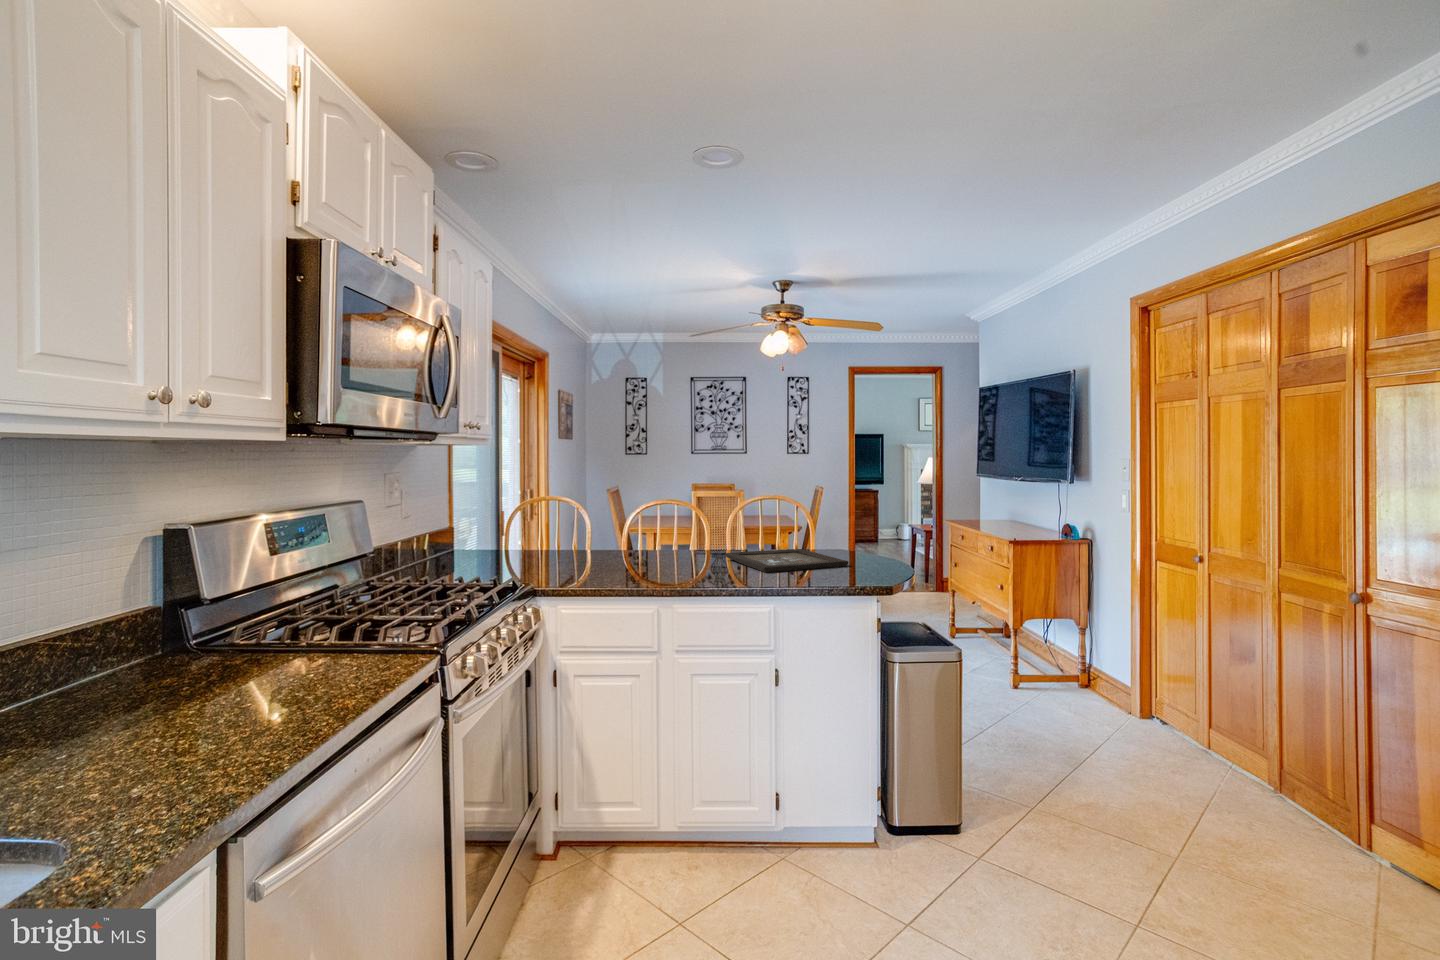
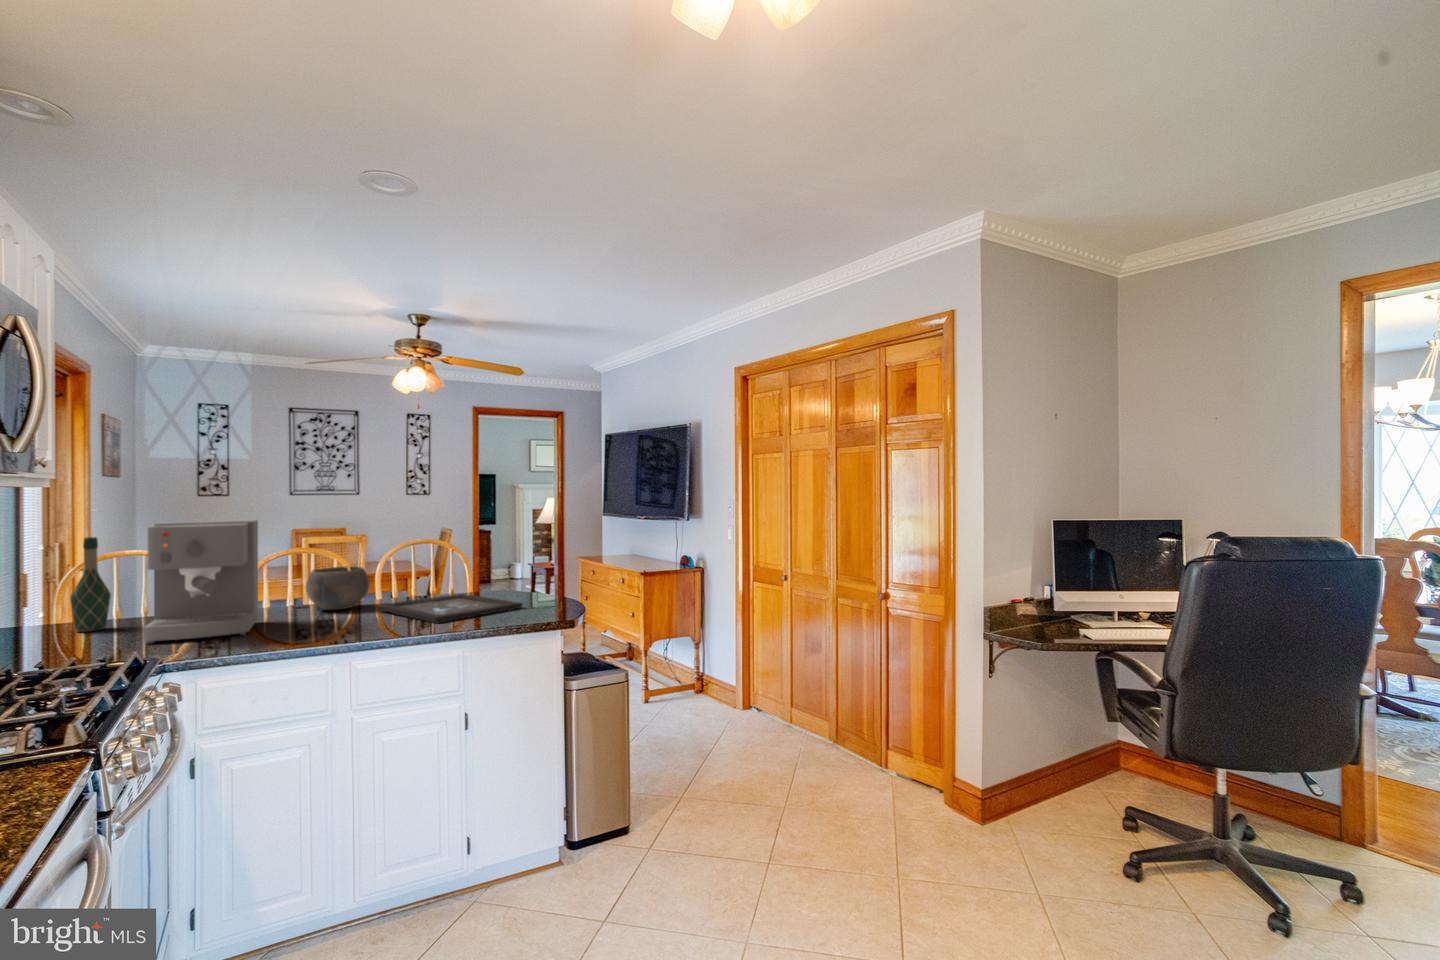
coffee maker: none [562,475,638,569] -> present [143,520,258,644]
wine bottle: none [526,487,549,557] -> present [70,537,111,632]
bowl: none [674,518,722,555] -> present [306,566,369,610]

